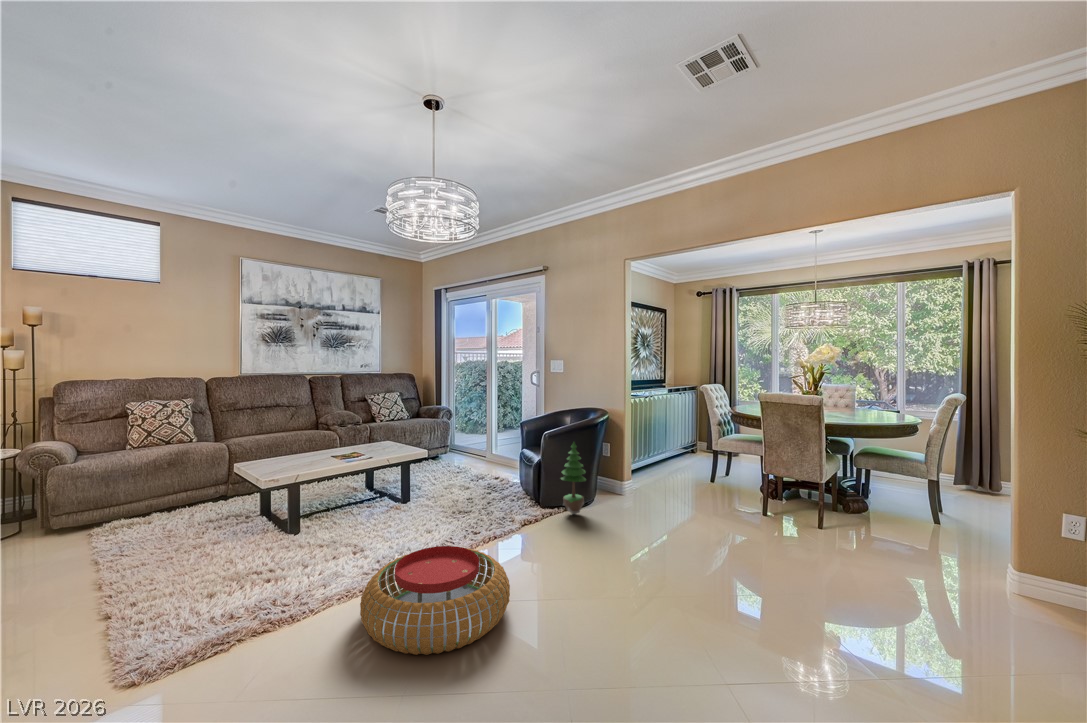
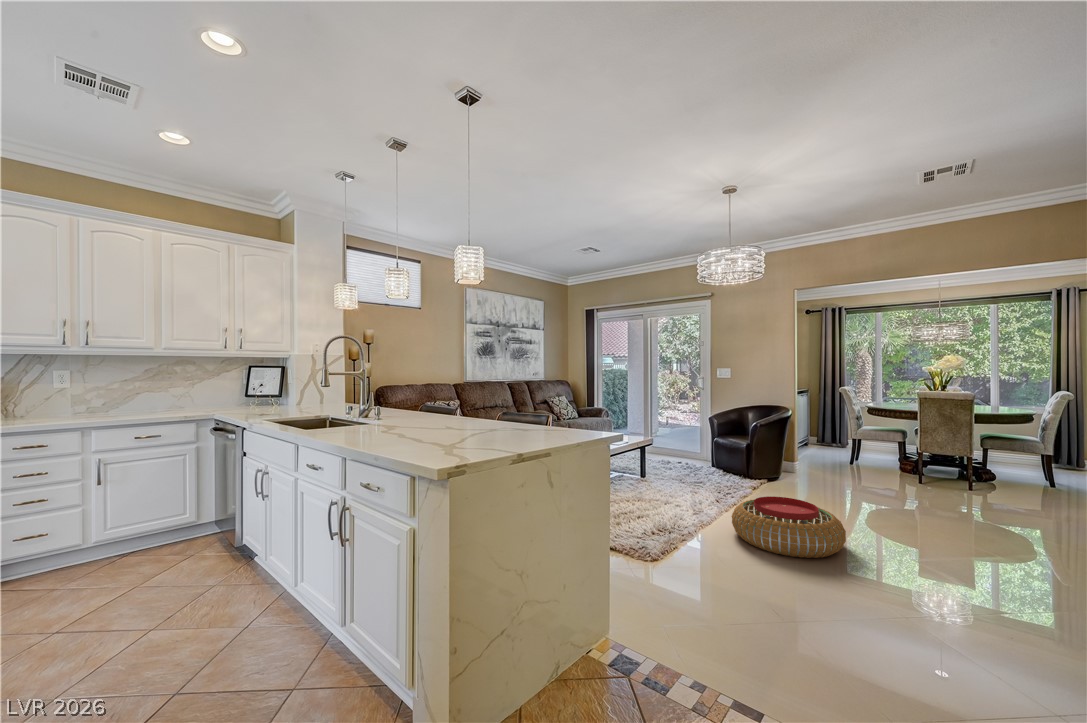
potted tree: present [561,442,586,515] -> none [769,430,793,488]

